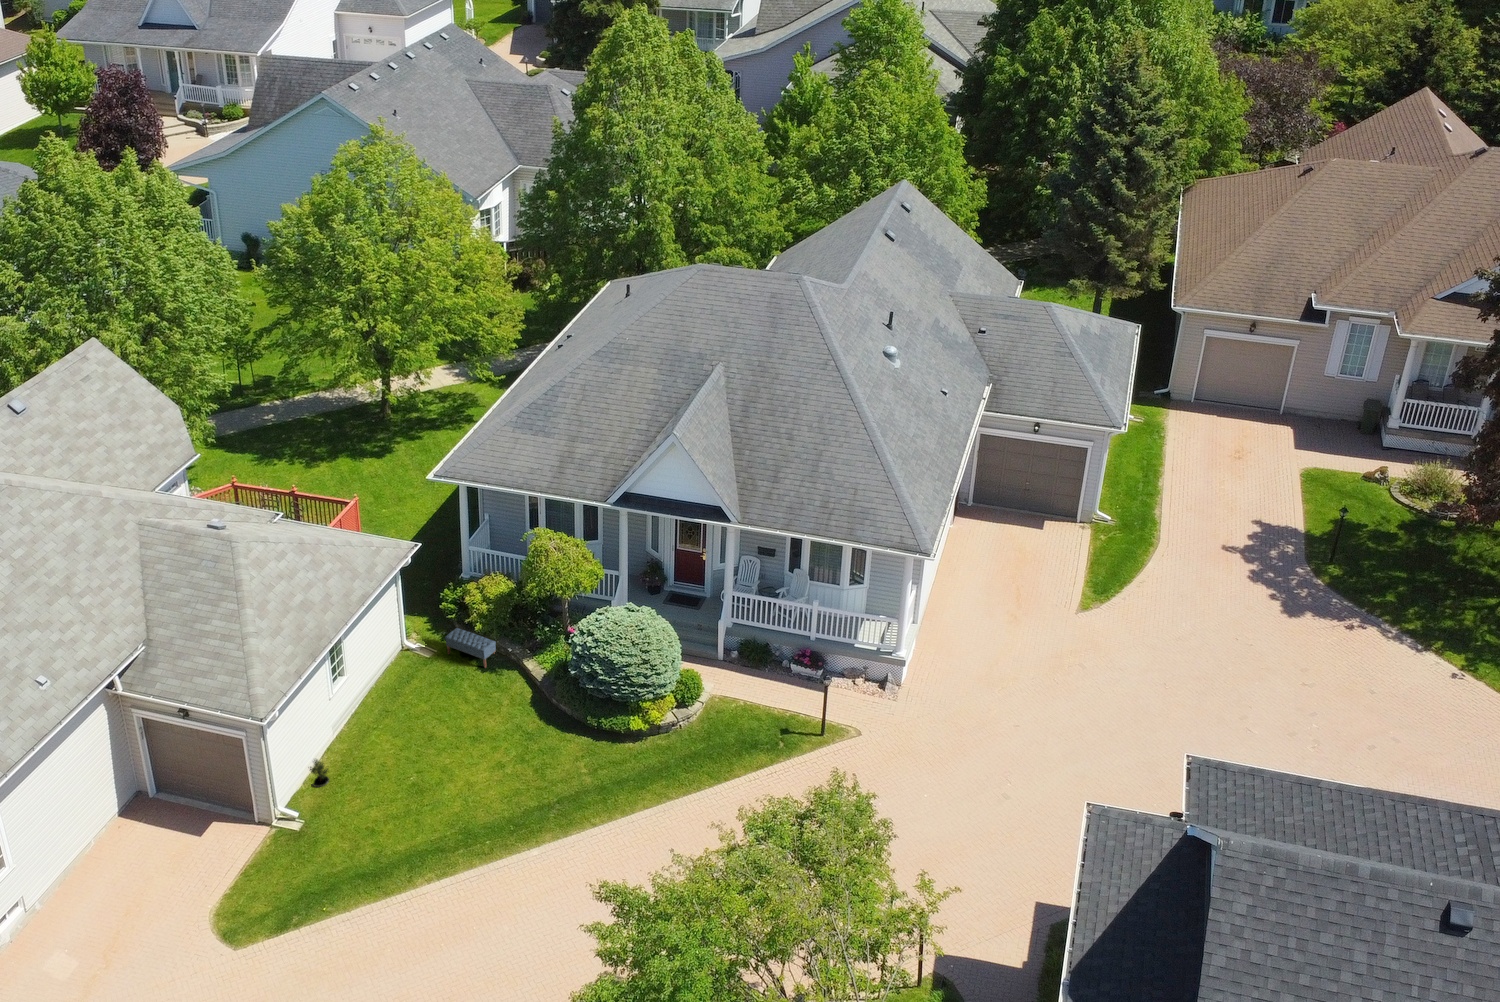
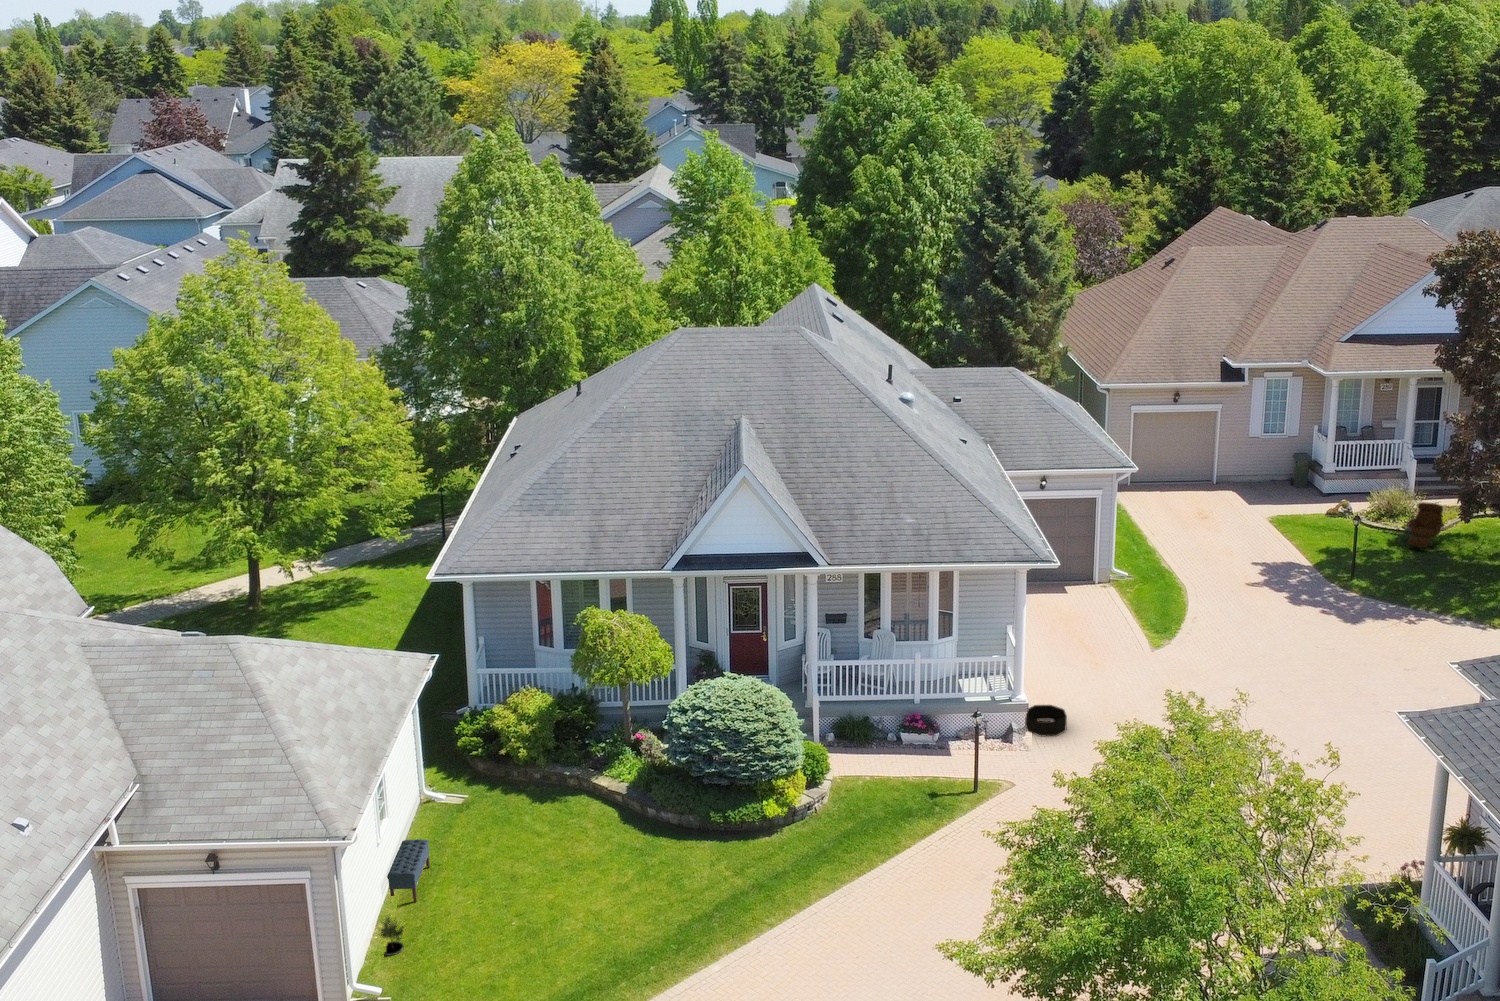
lounge chair: none [1411,490,1459,540] -> present [1408,502,1444,548]
bench: present [445,628,496,668] -> present [387,839,430,902]
basket: none [908,655,944,689] -> present [1025,705,1067,736]

